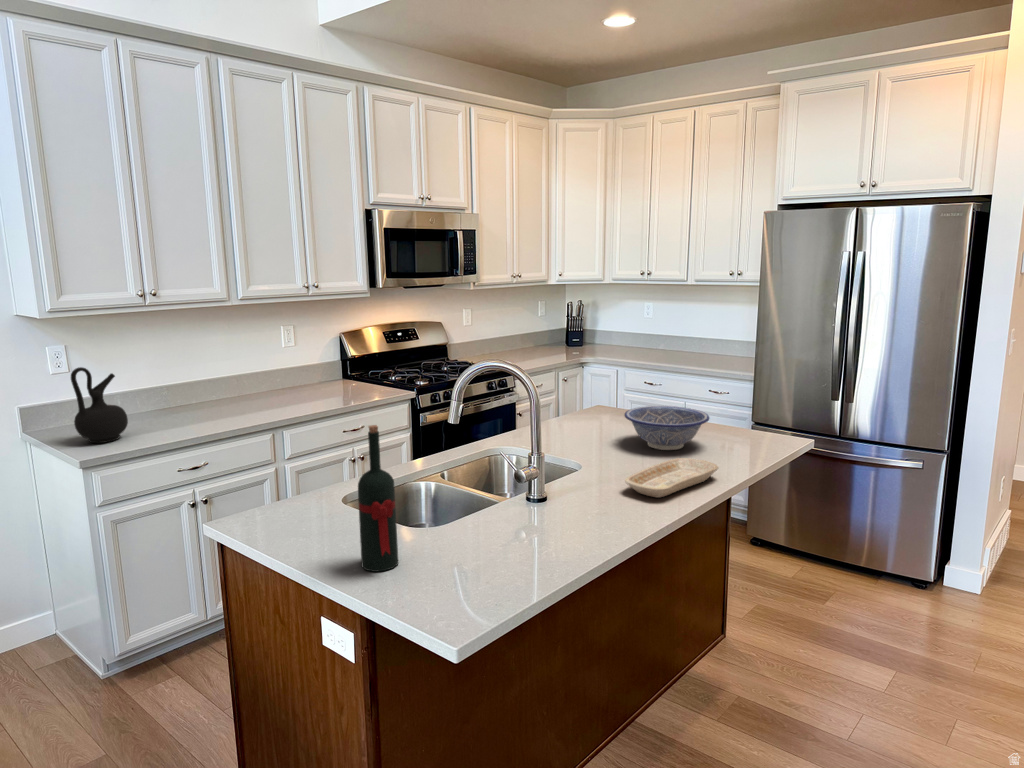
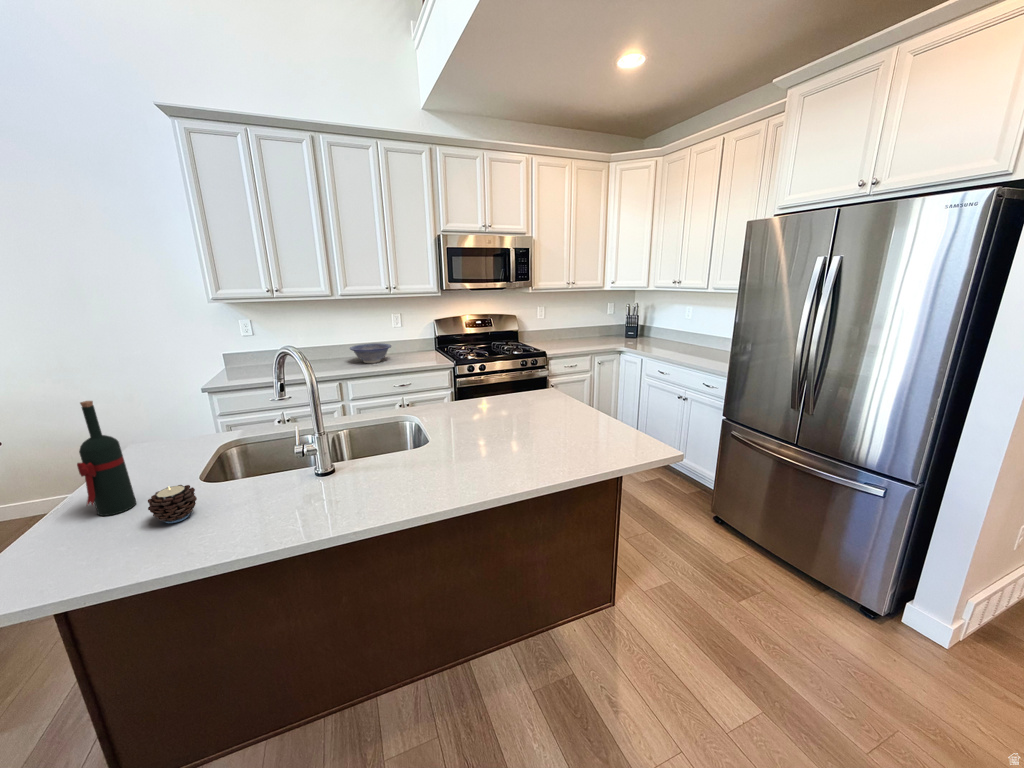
ceramic jug: present [71,367,128,443] -> none [217,333,256,379]
decorative bowl: present [625,406,709,450] -> present [350,343,391,363]
tray: present [625,458,719,497] -> none [393,457,502,495]
candle: none [453,514,497,559] -> present [148,485,197,523]

